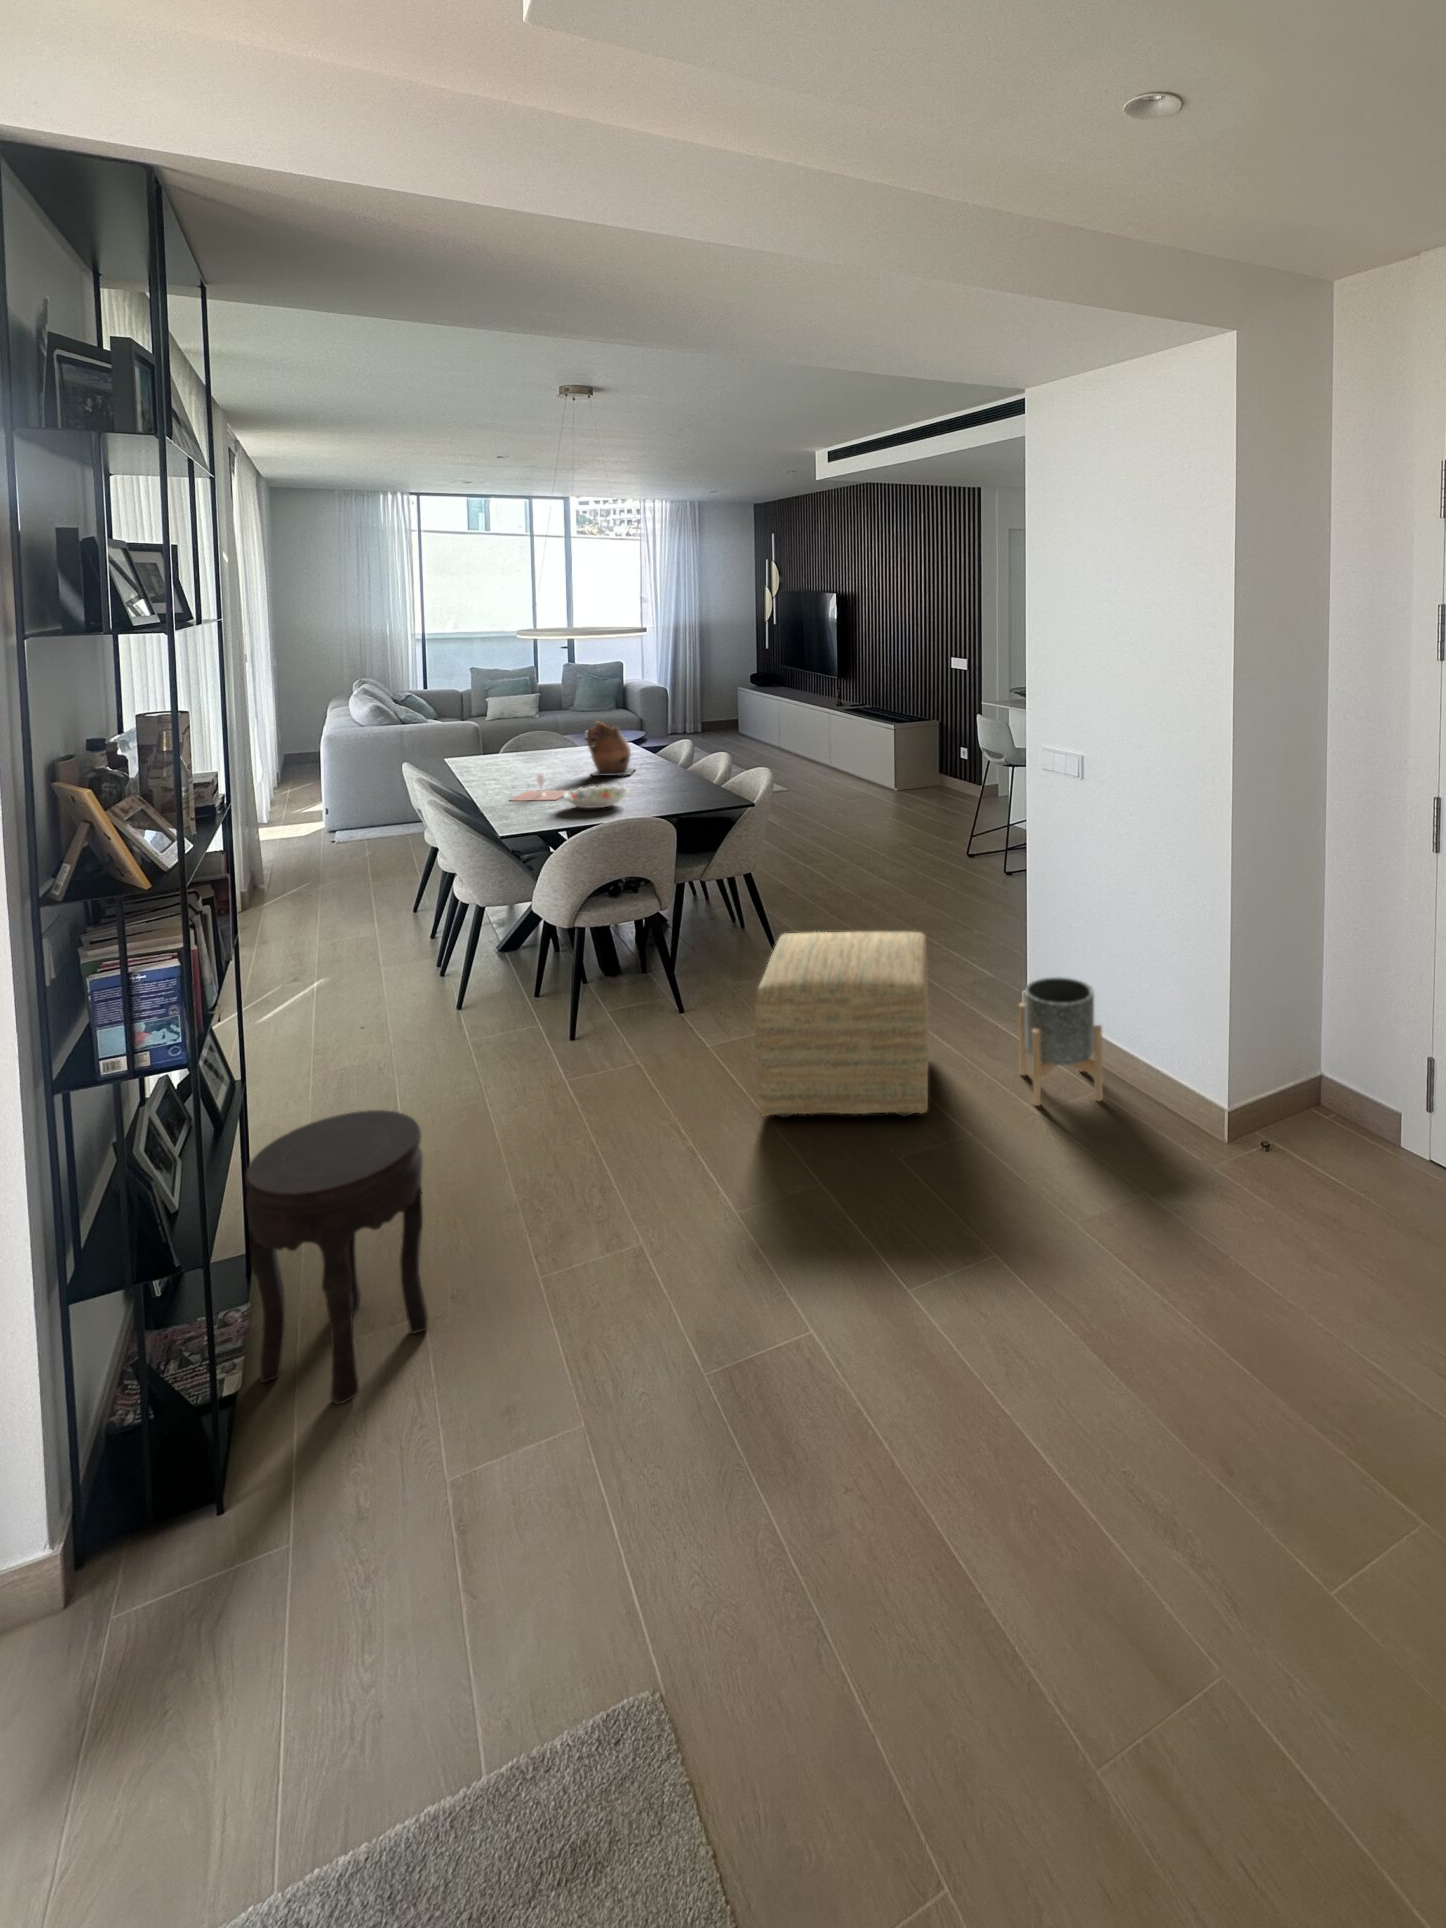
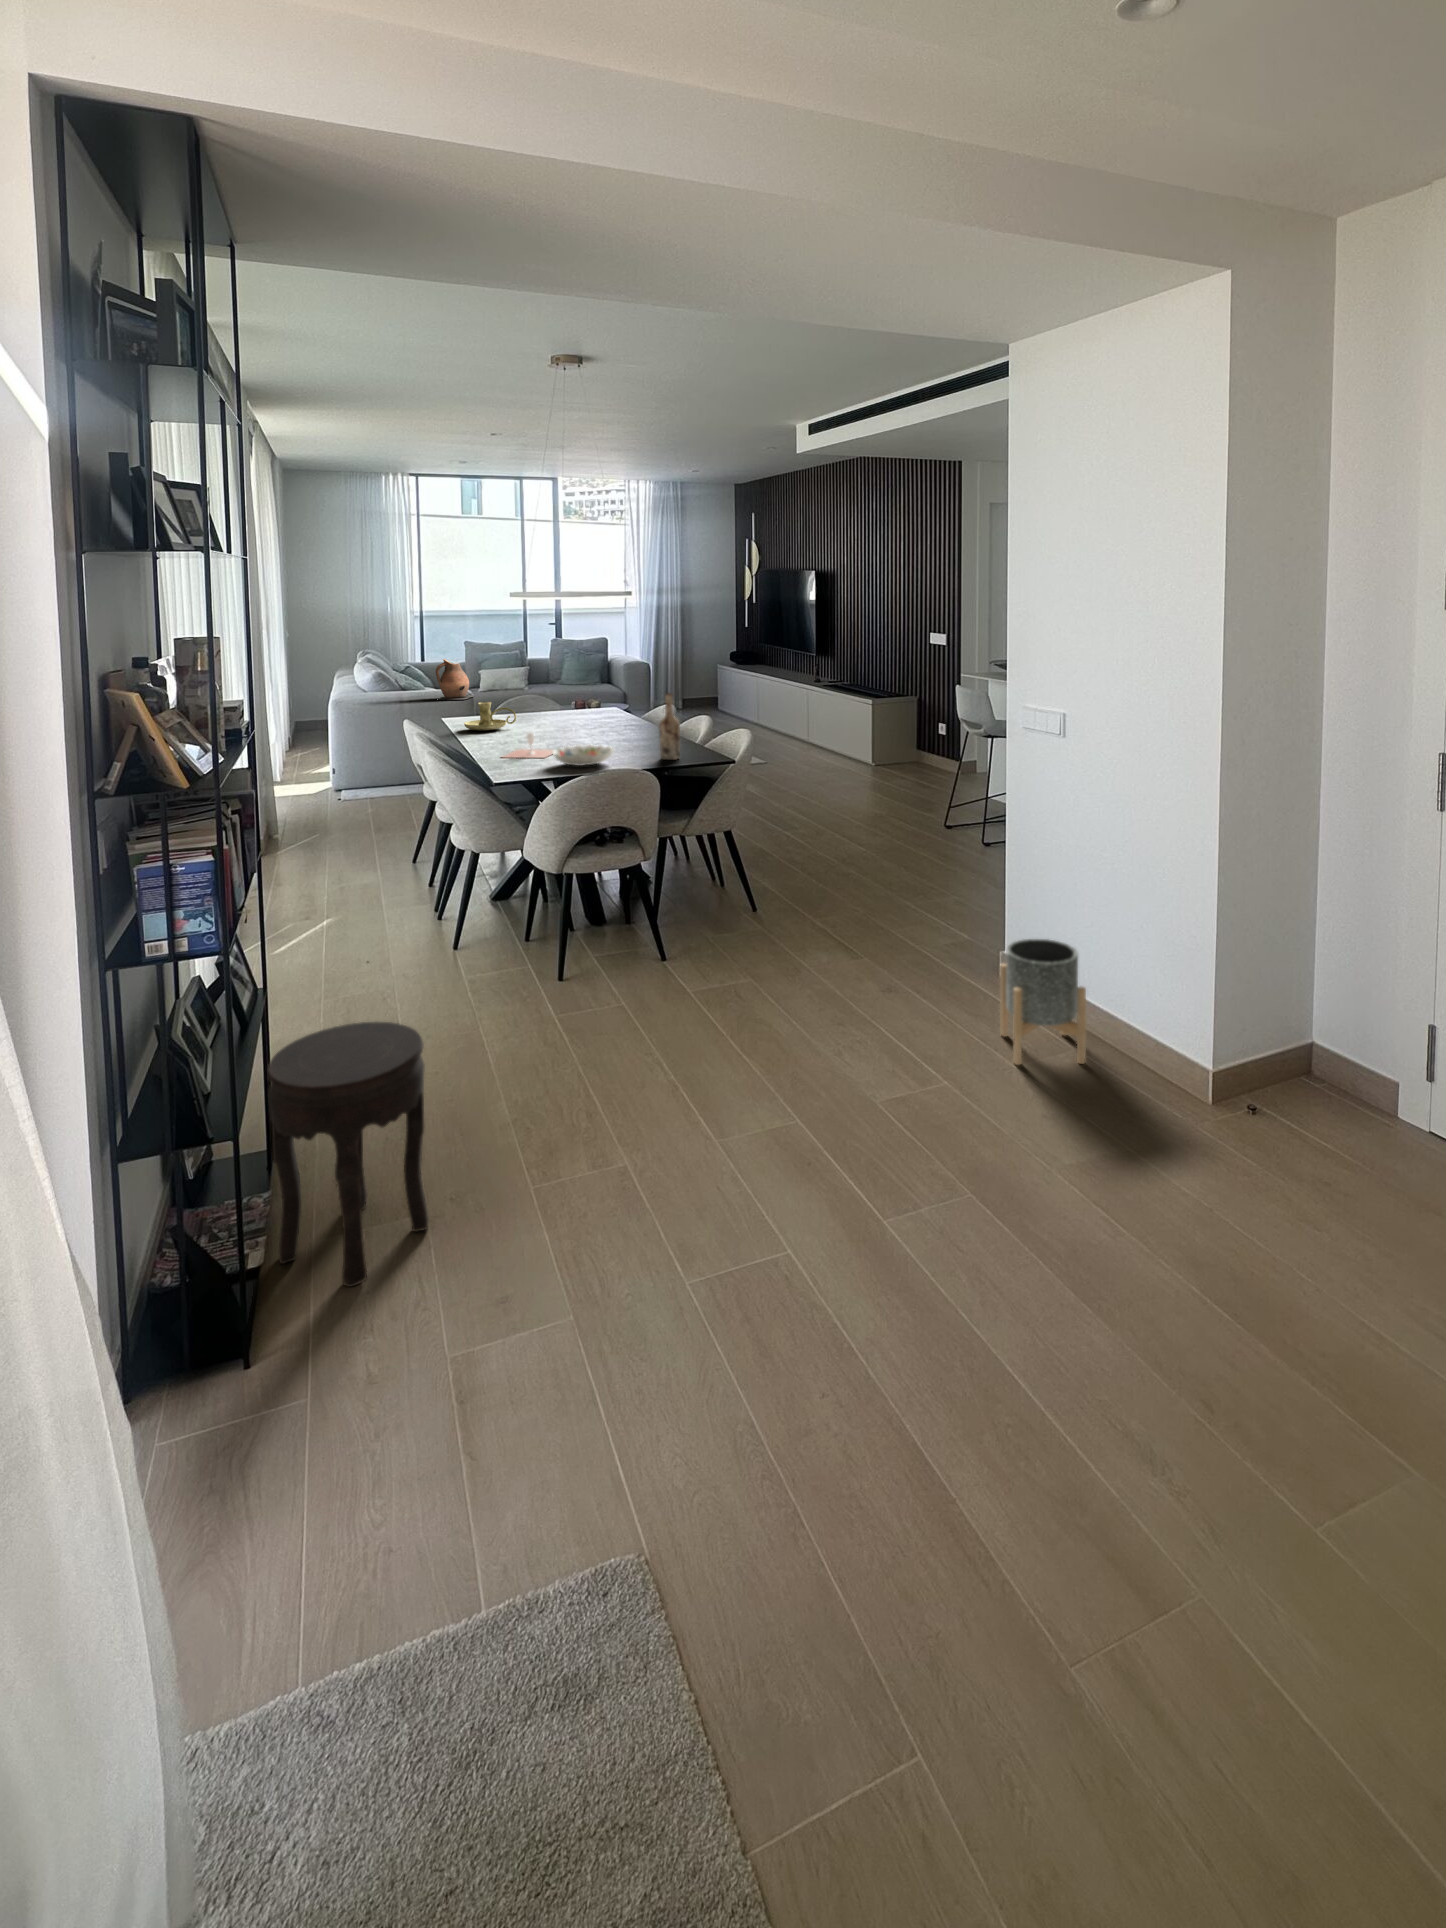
ceramic pitcher: present [587,722,634,776] -> present [436,659,473,700]
wine bottle: none [675,732,697,800] -> present [659,693,680,760]
candle holder: none [471,740,527,769] -> present [464,702,516,731]
ottoman: present [755,932,929,1118] -> none [736,887,908,1068]

